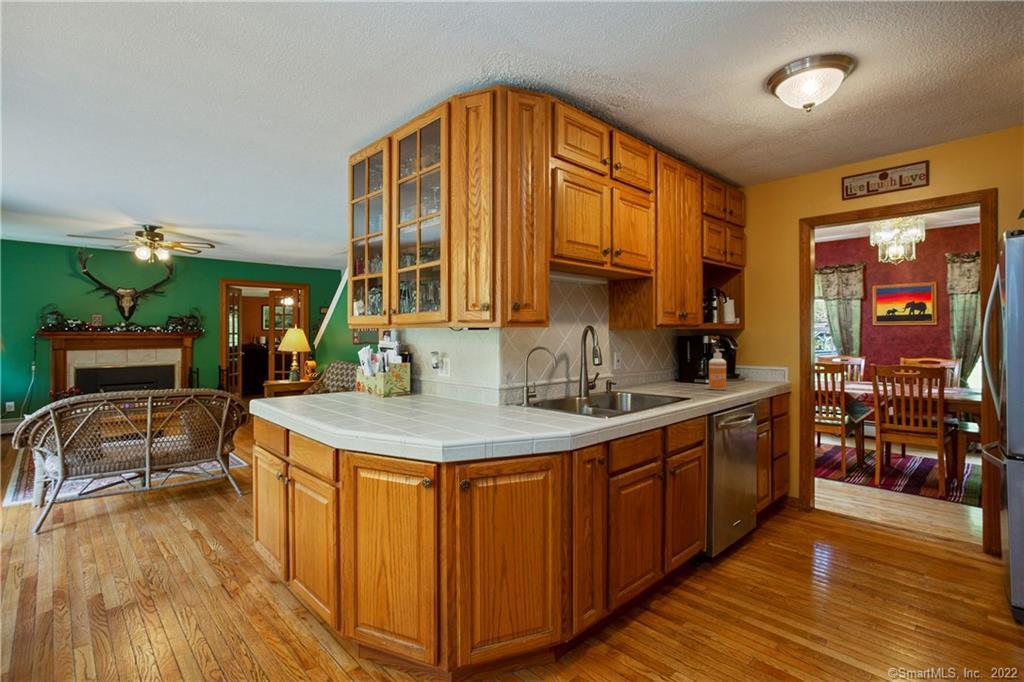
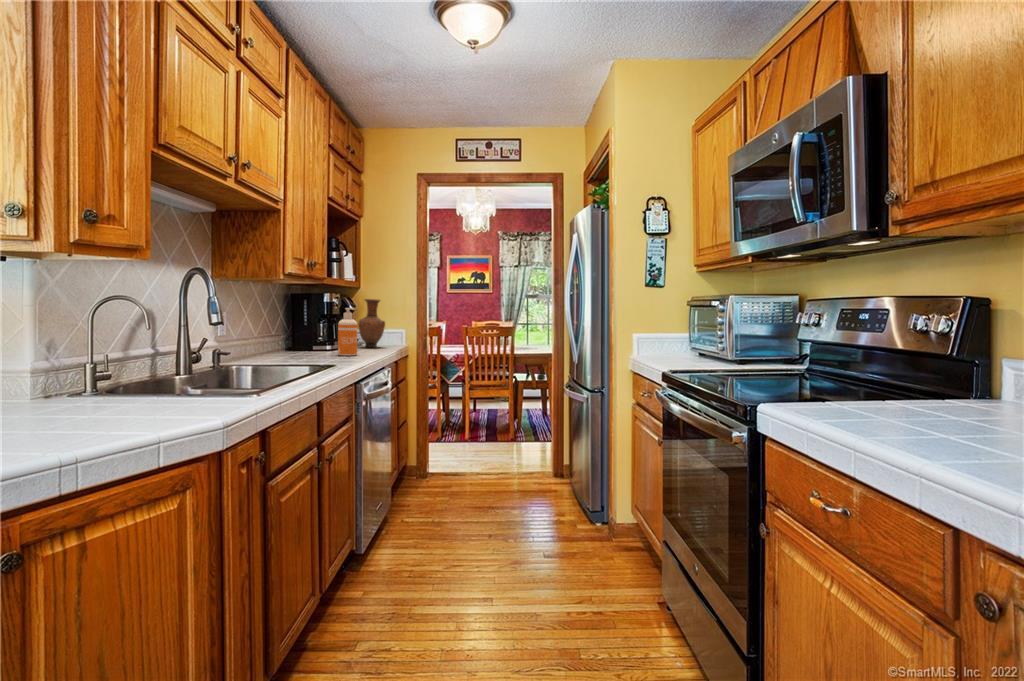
vase: none [735,340,762,383] -> present [358,299,385,347]

